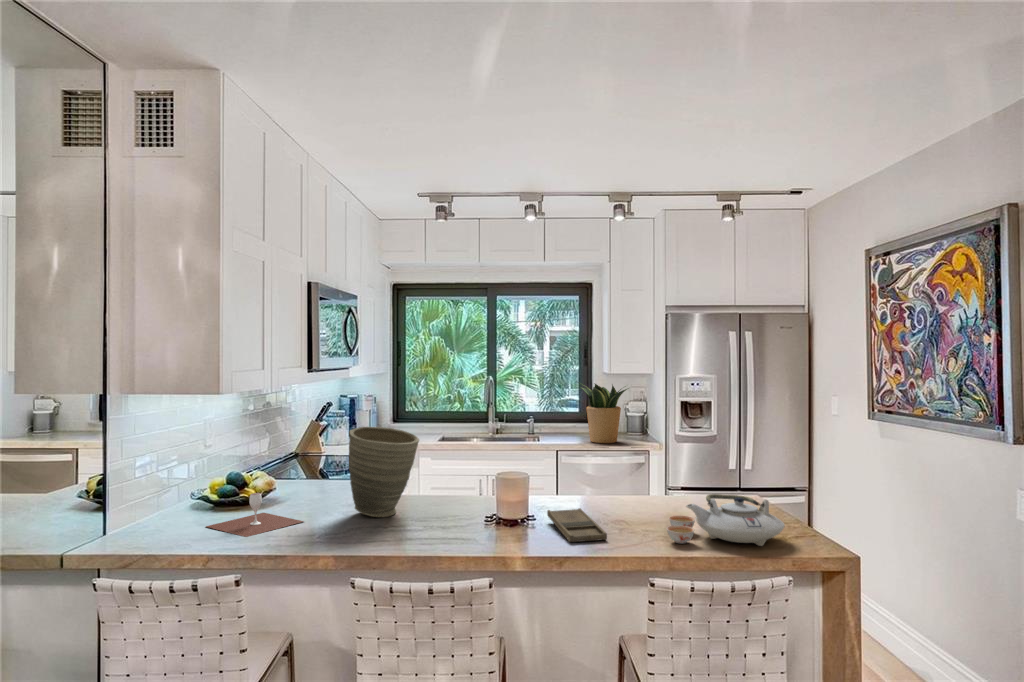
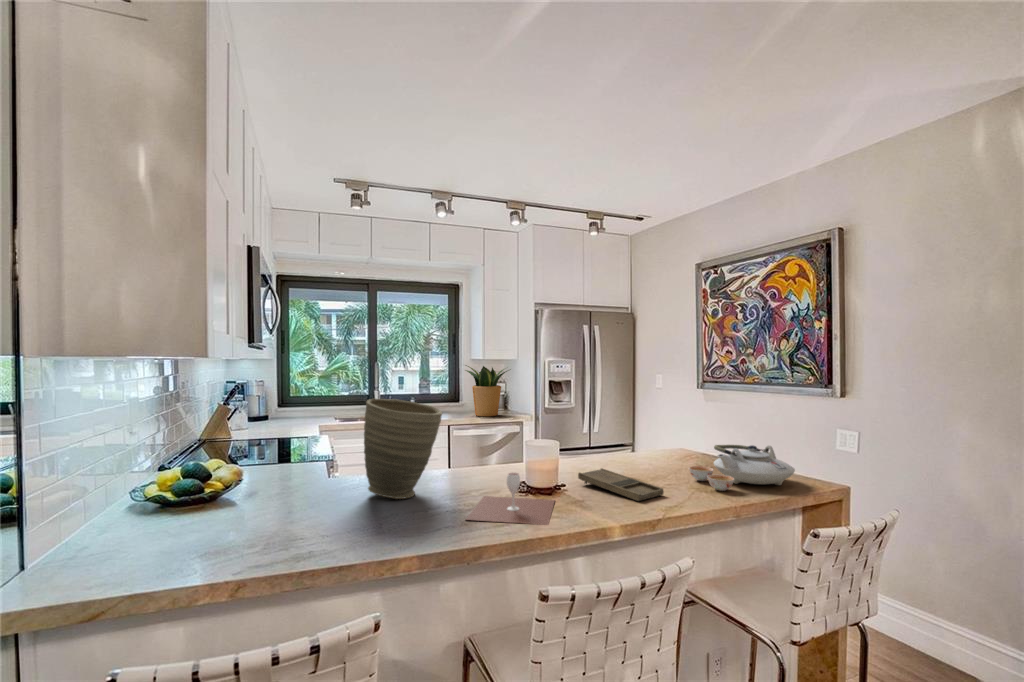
wine glass: present [206,493,304,537] -> present [466,473,555,525]

